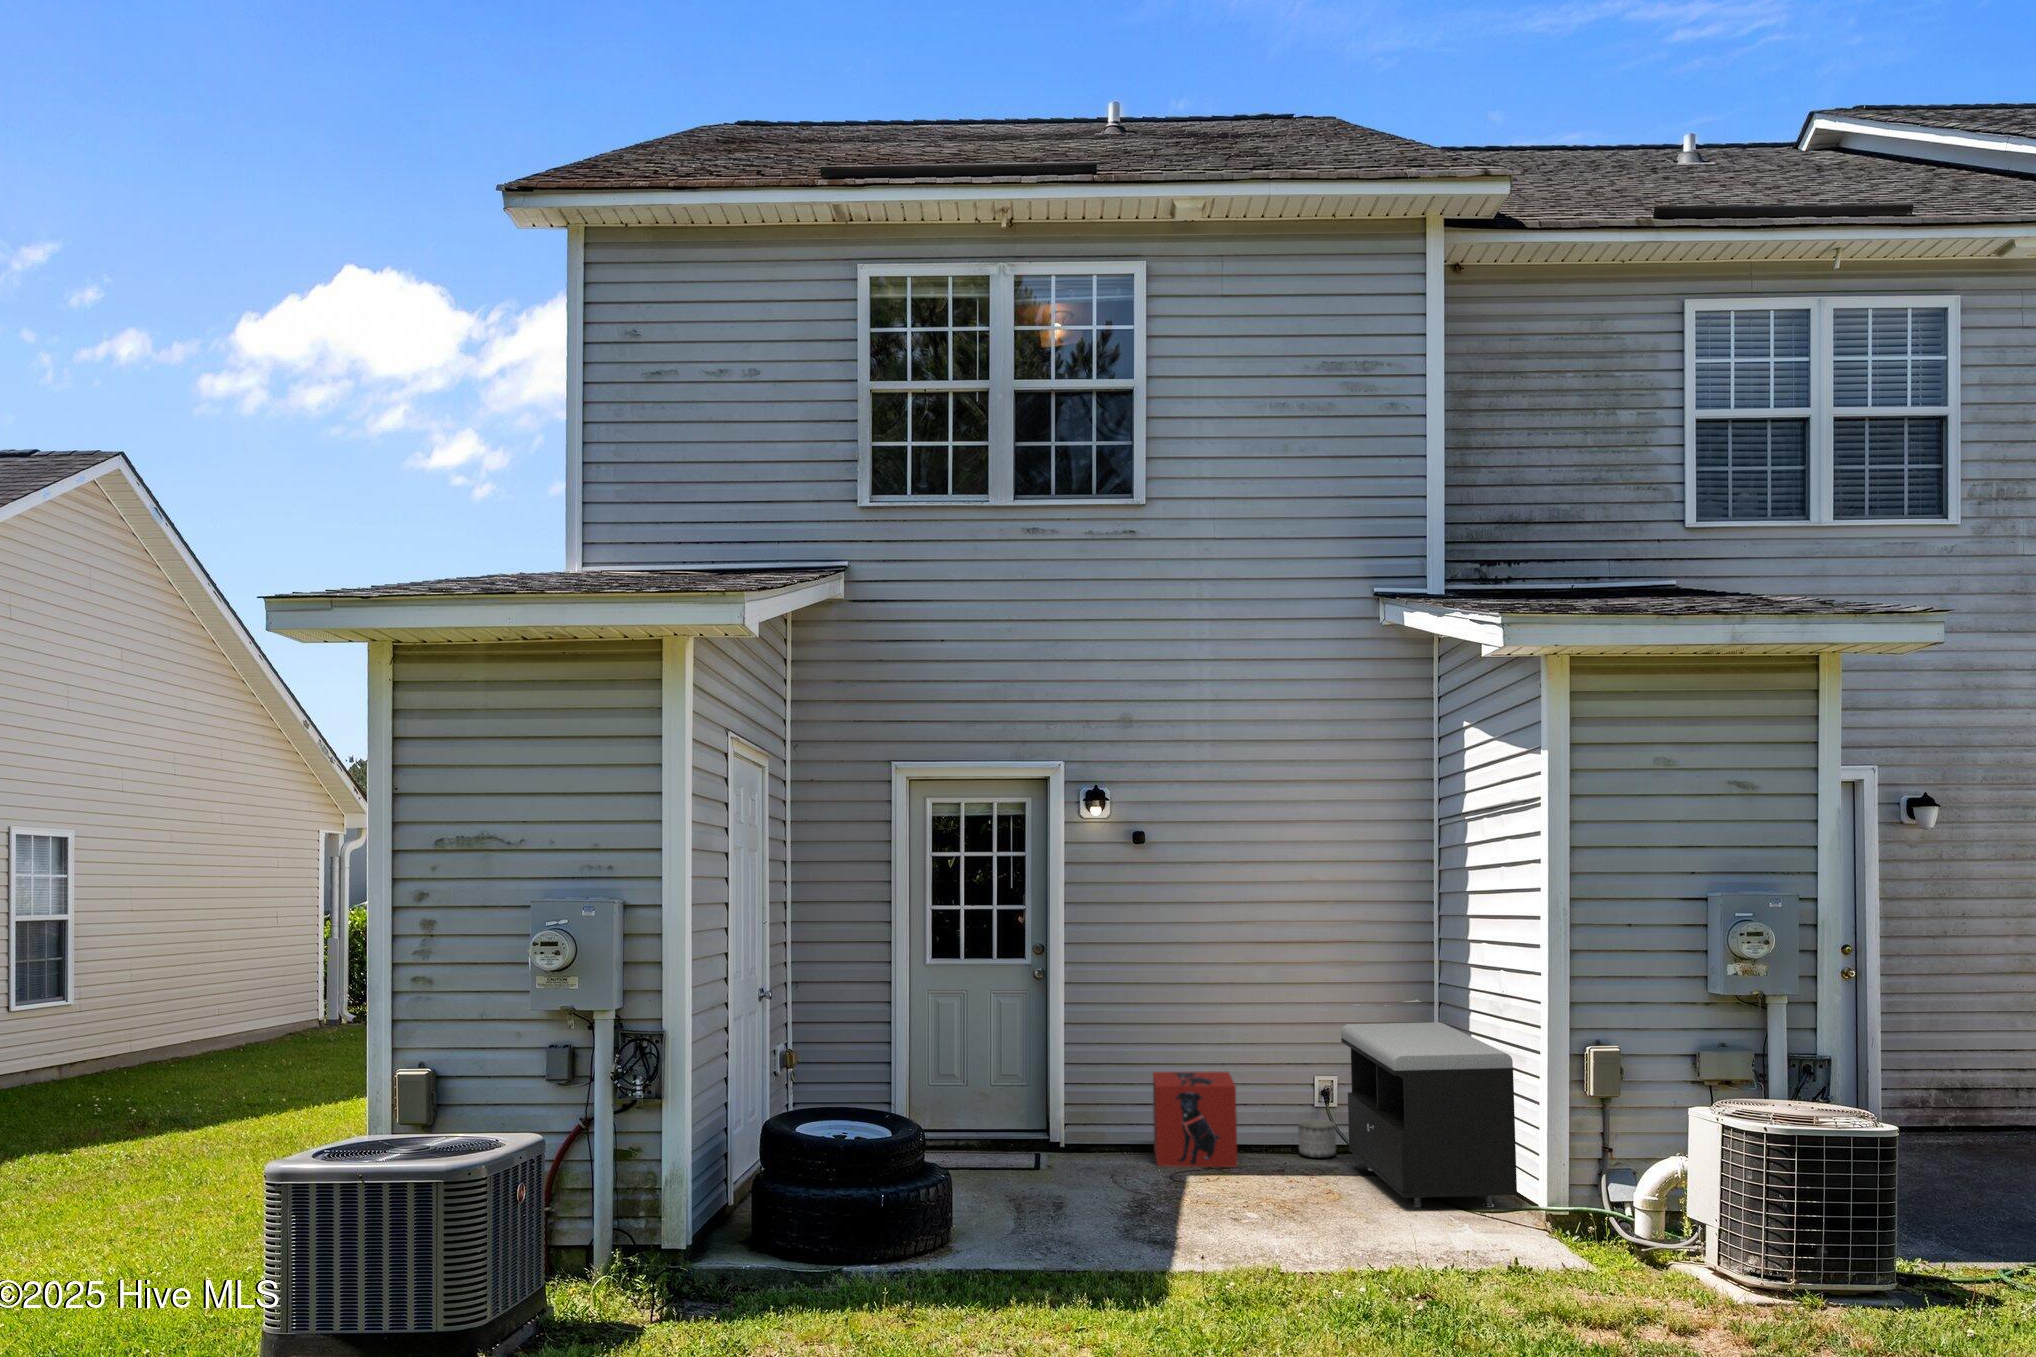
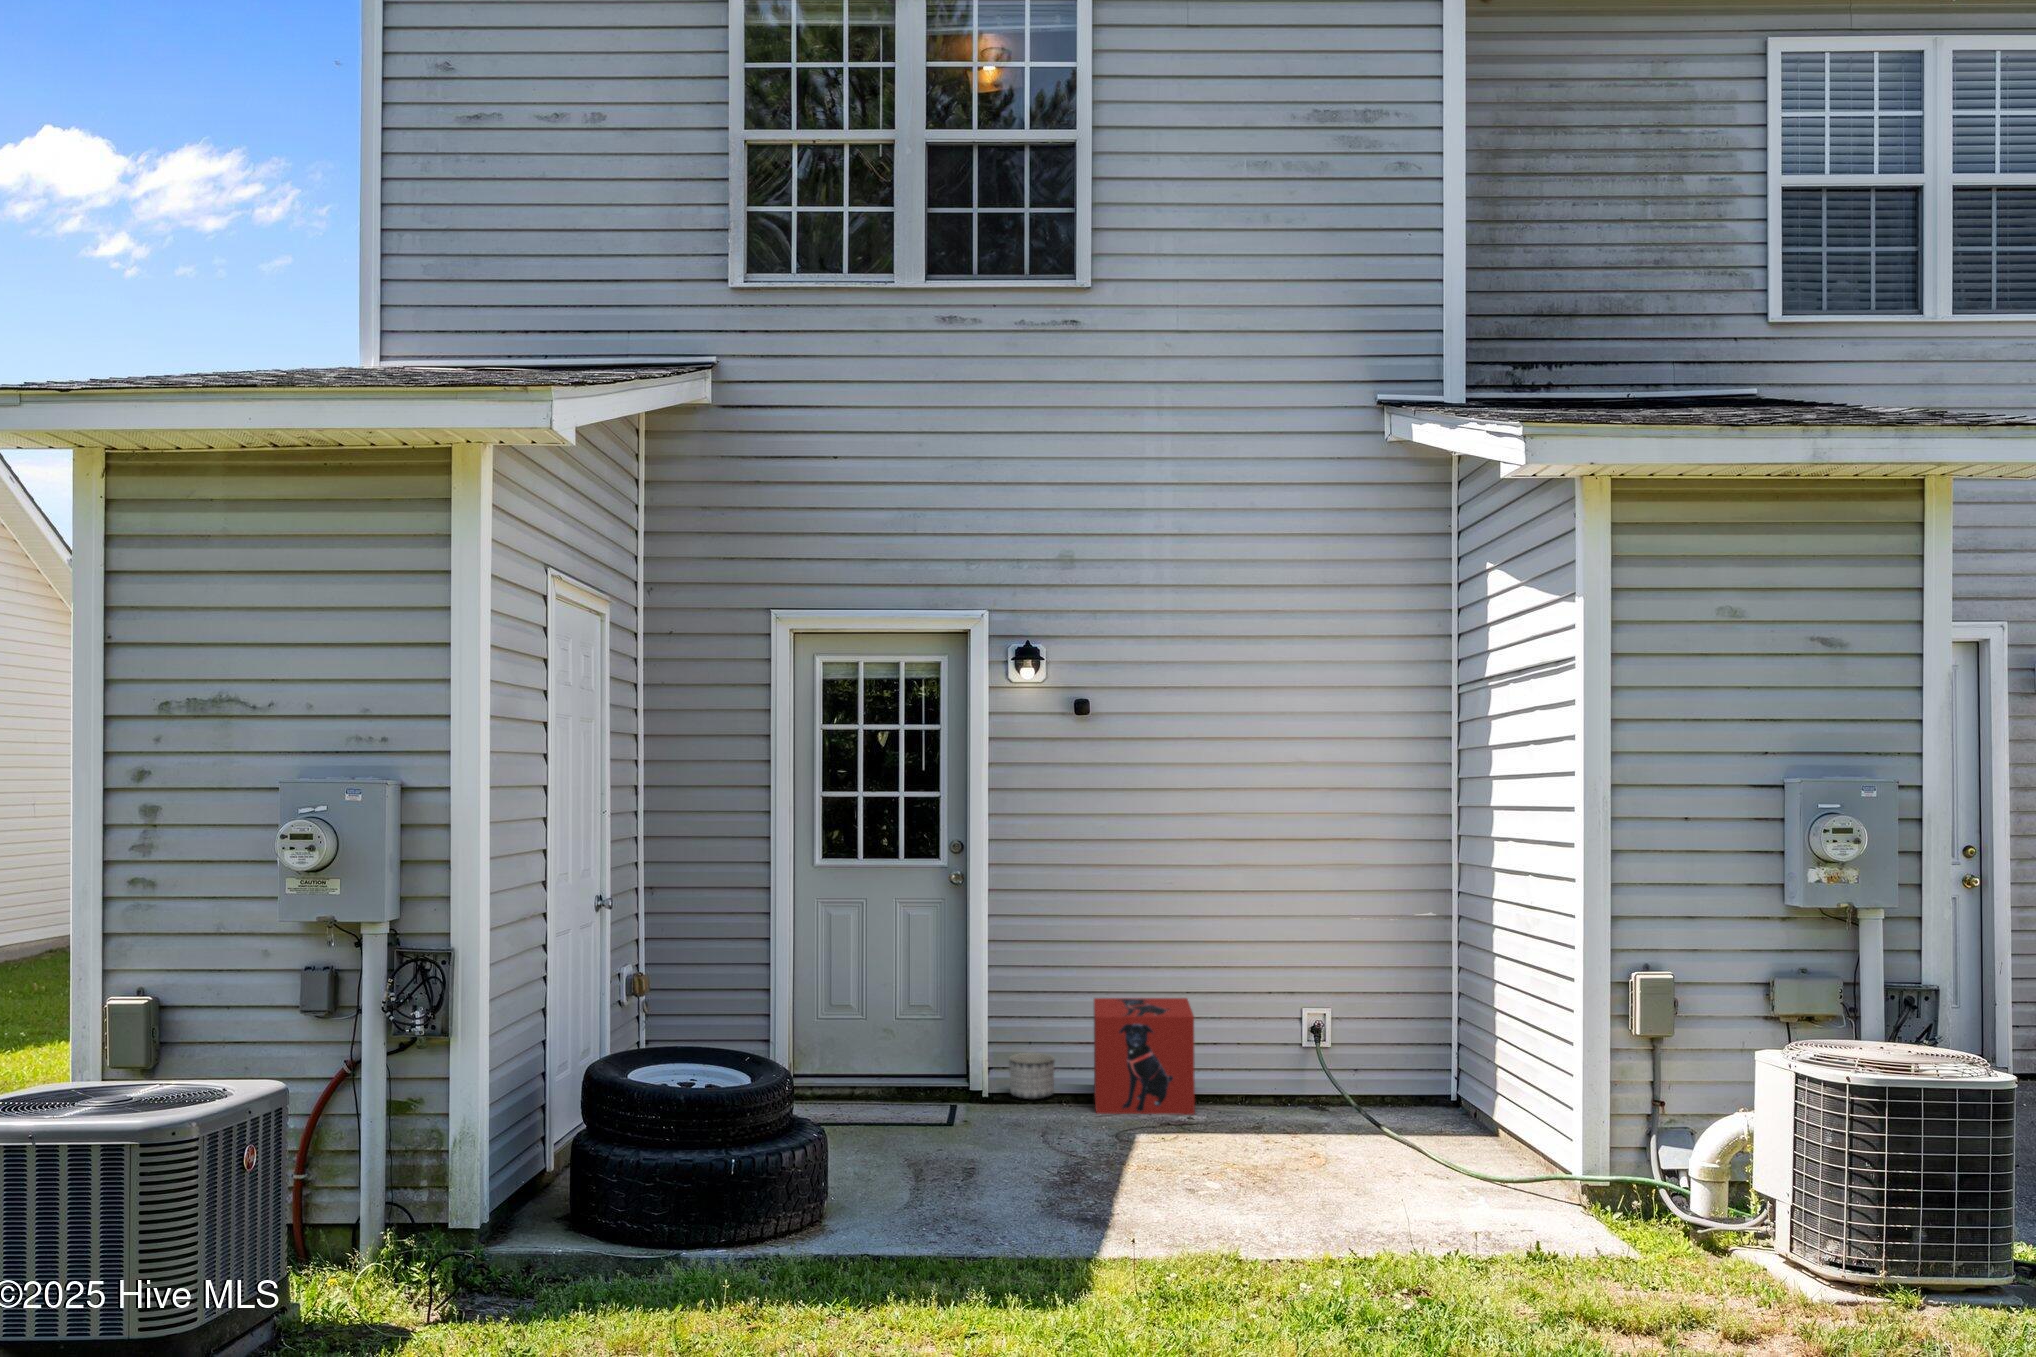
storage bench: present [1341,1022,1517,1208] -> none [1325,939,1537,1172]
planter: present [1298,1120,1336,1158] -> present [1009,1053,1055,1100]

